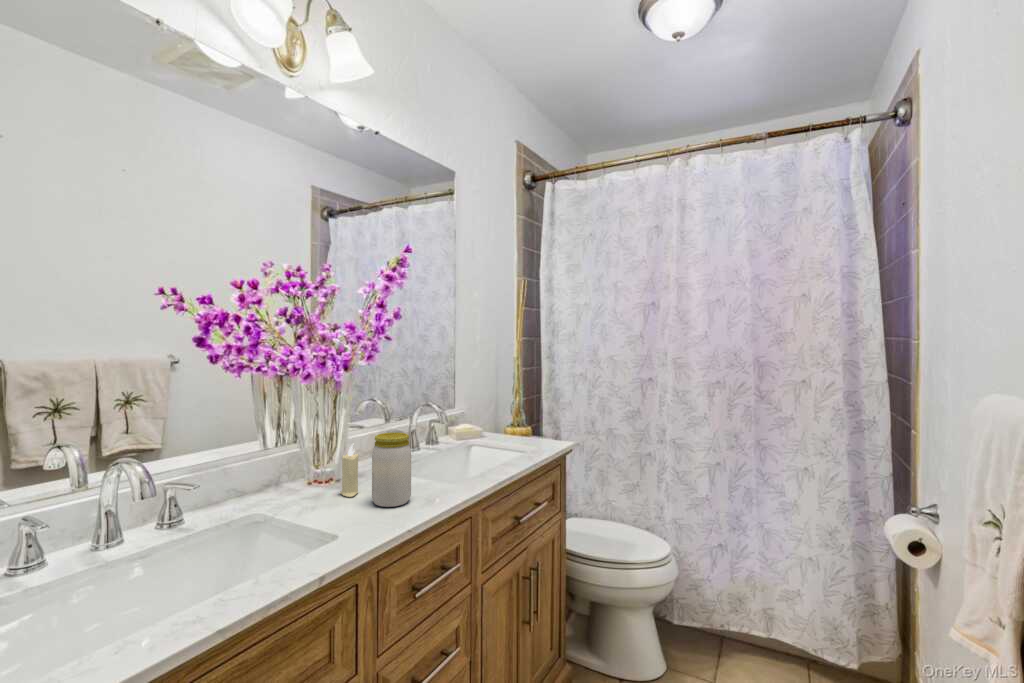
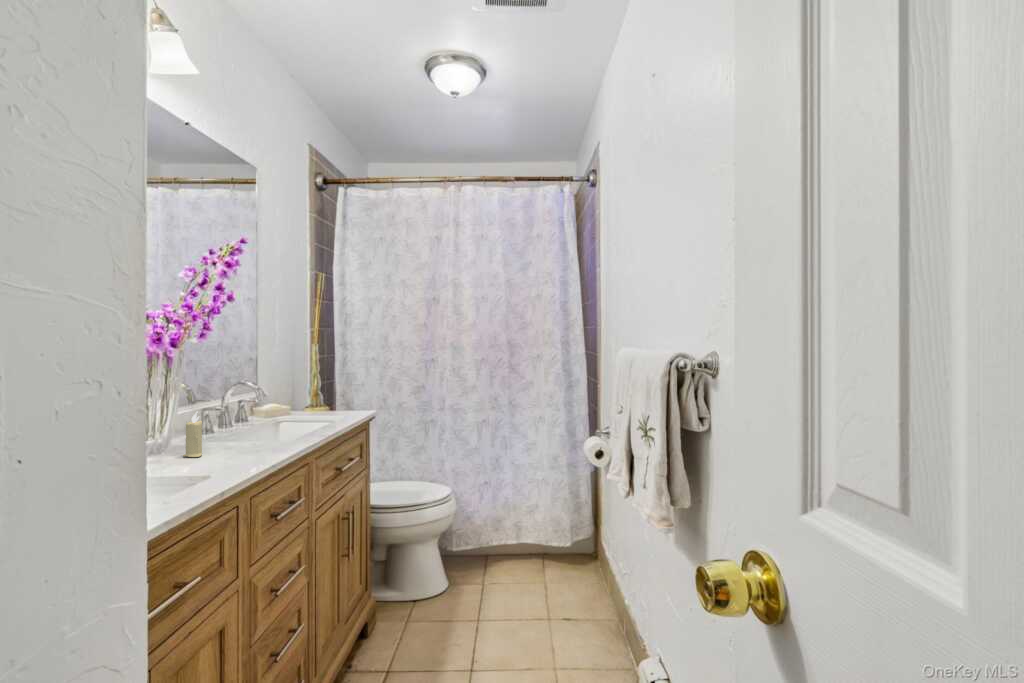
jar: present [372,433,411,507] -> none [223,399,259,458]

